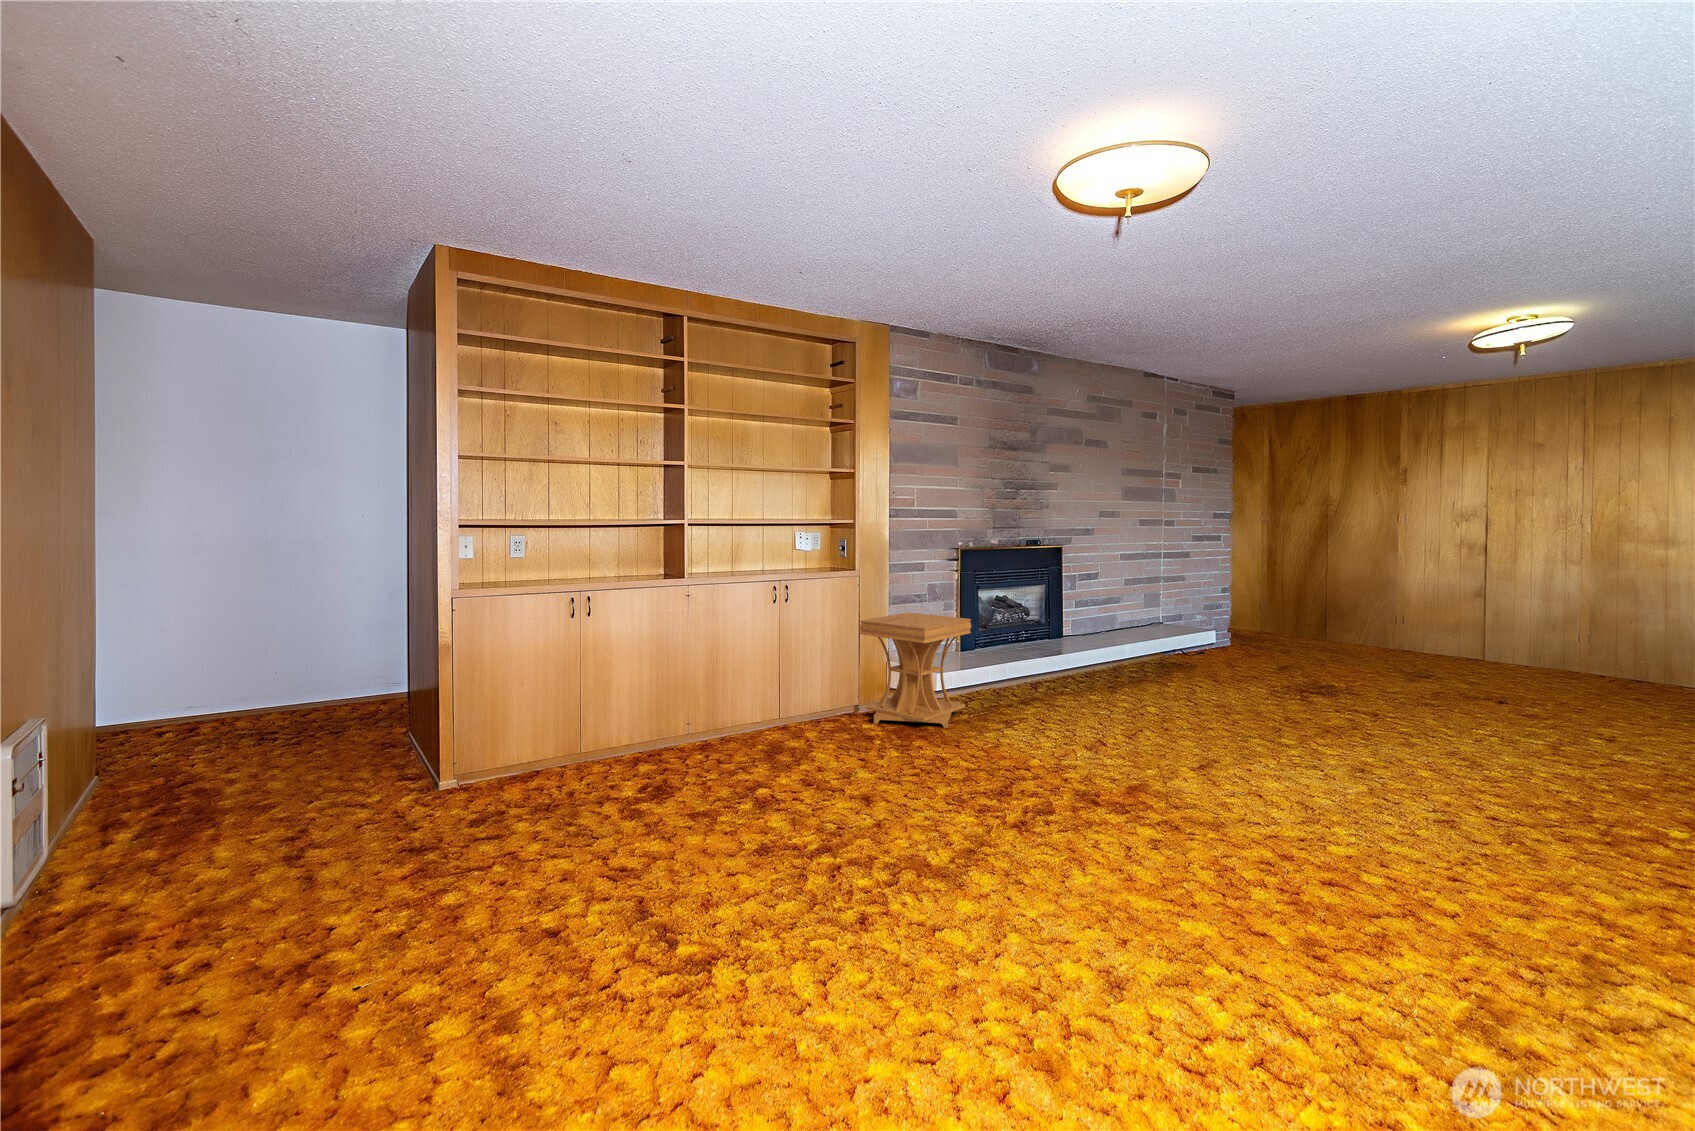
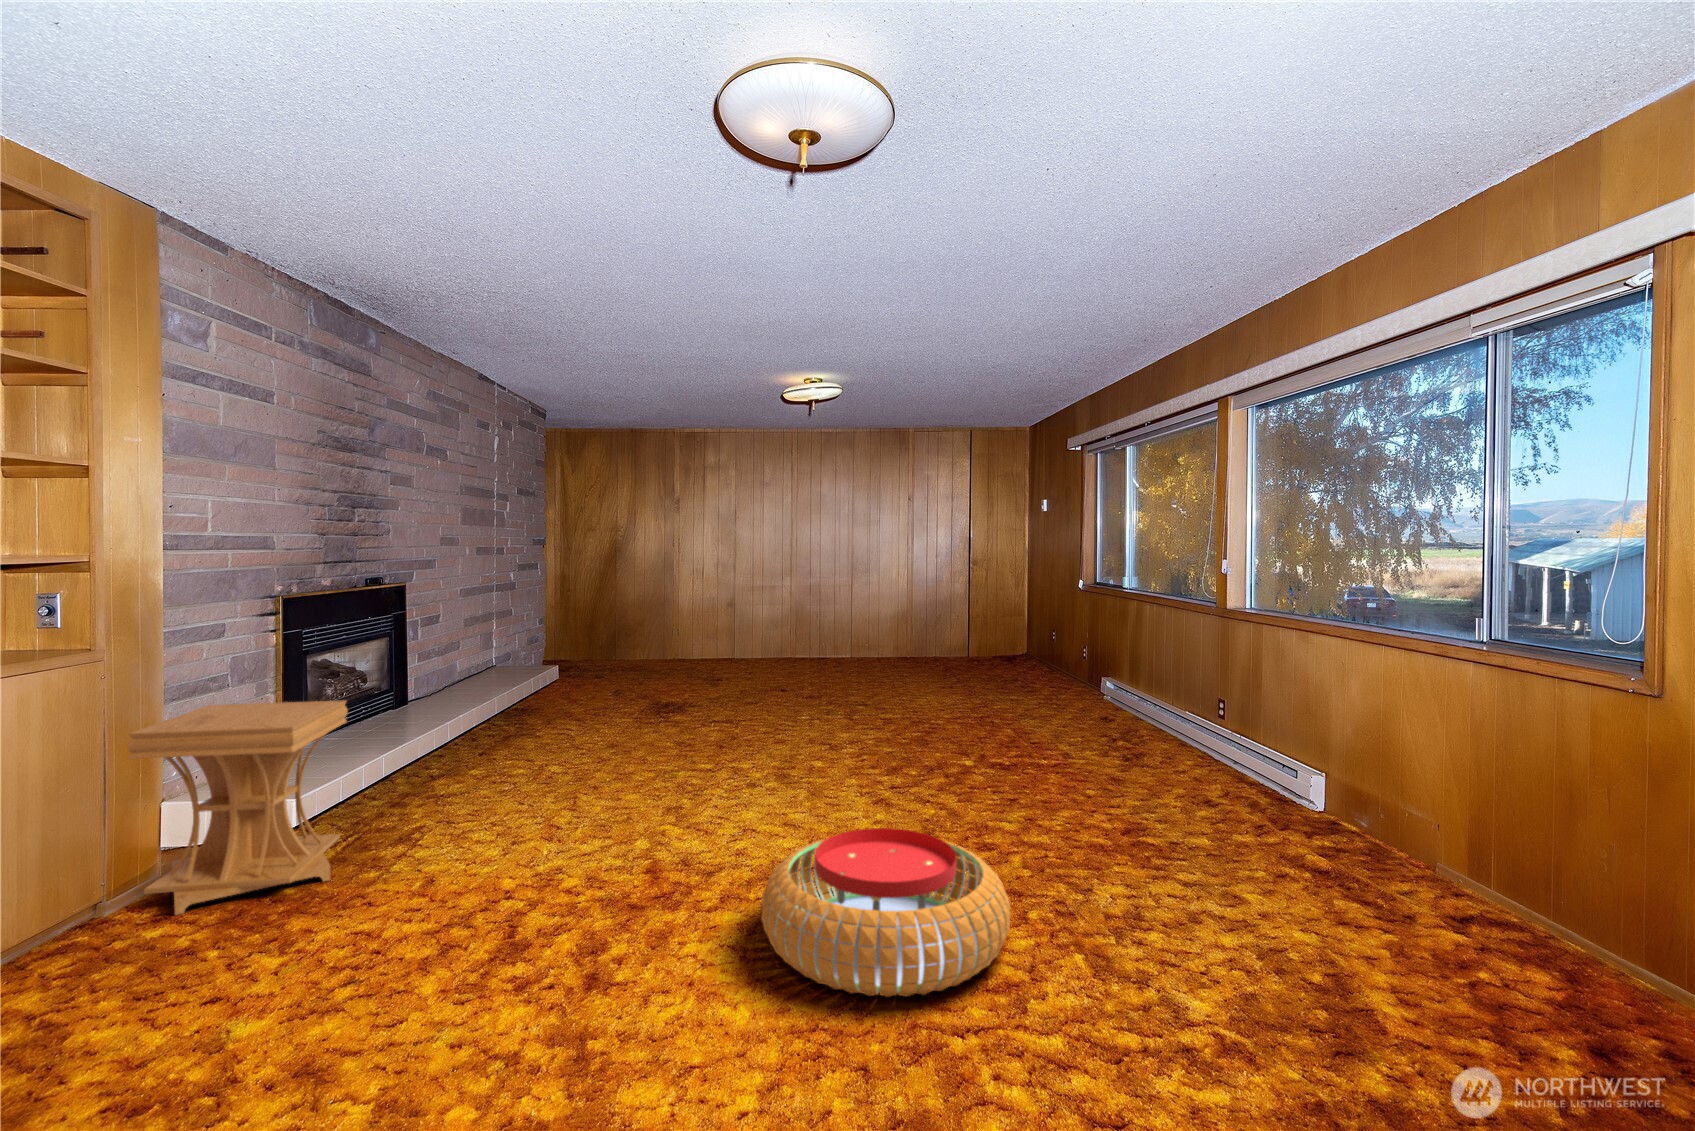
pouf: none [1140,779,1399,930] -> present [762,828,1010,997]

